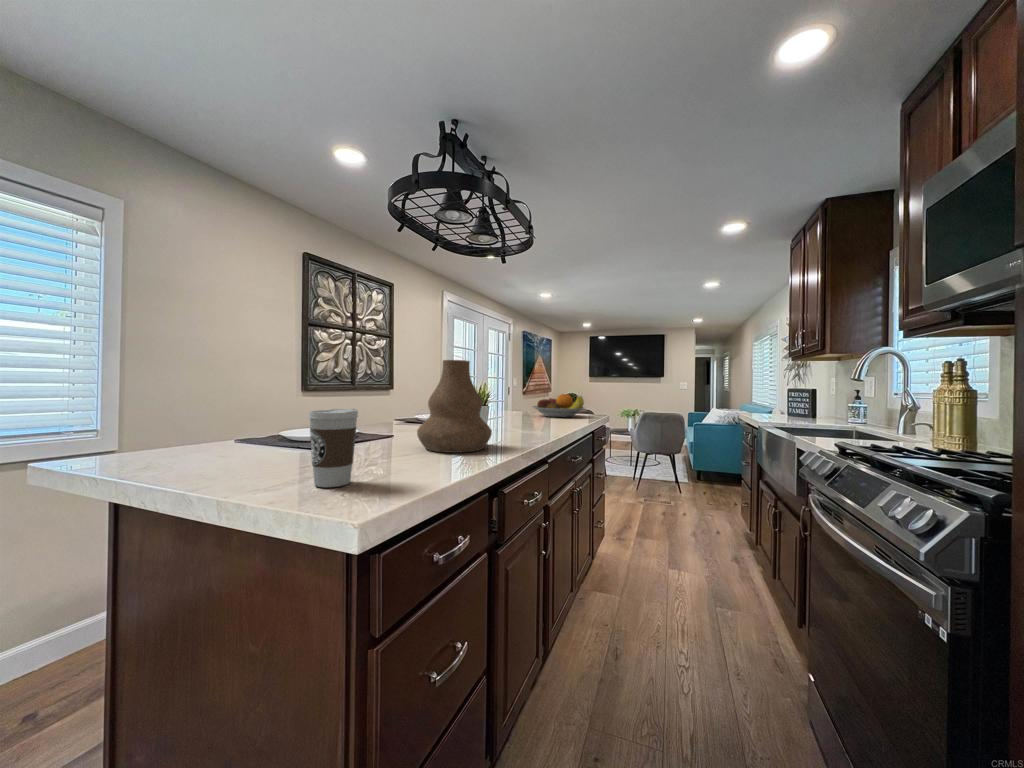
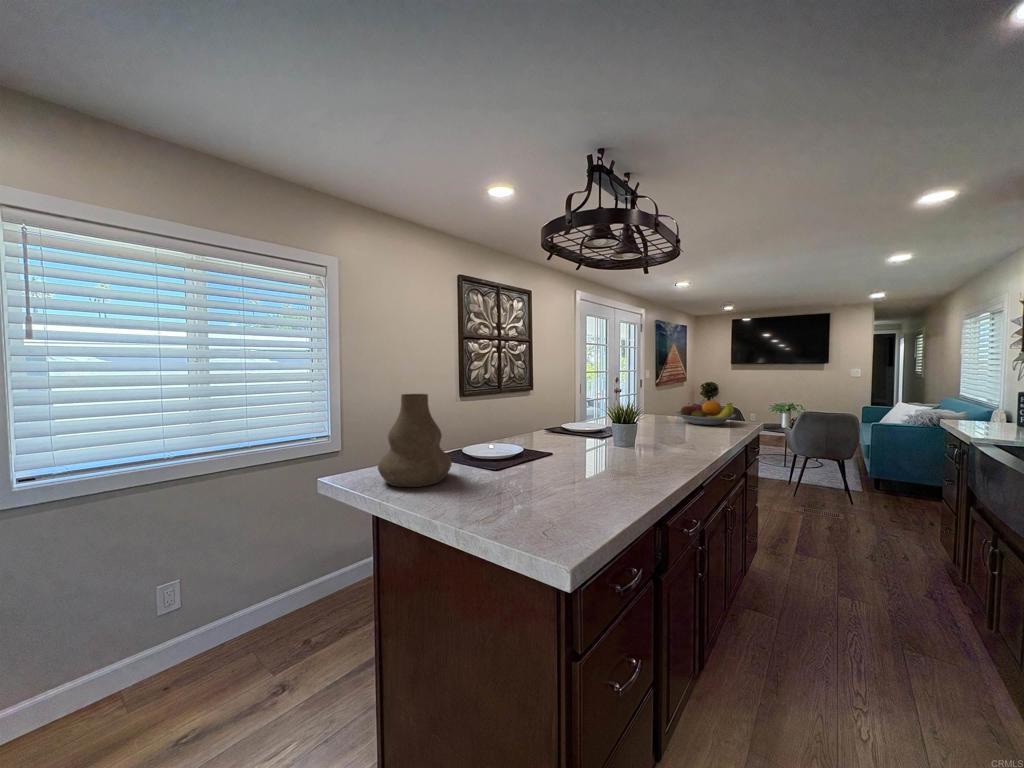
vase: present [417,360,492,453] -> present [378,394,452,487]
coffee cup: present [309,409,358,487] -> none [511,453,548,519]

